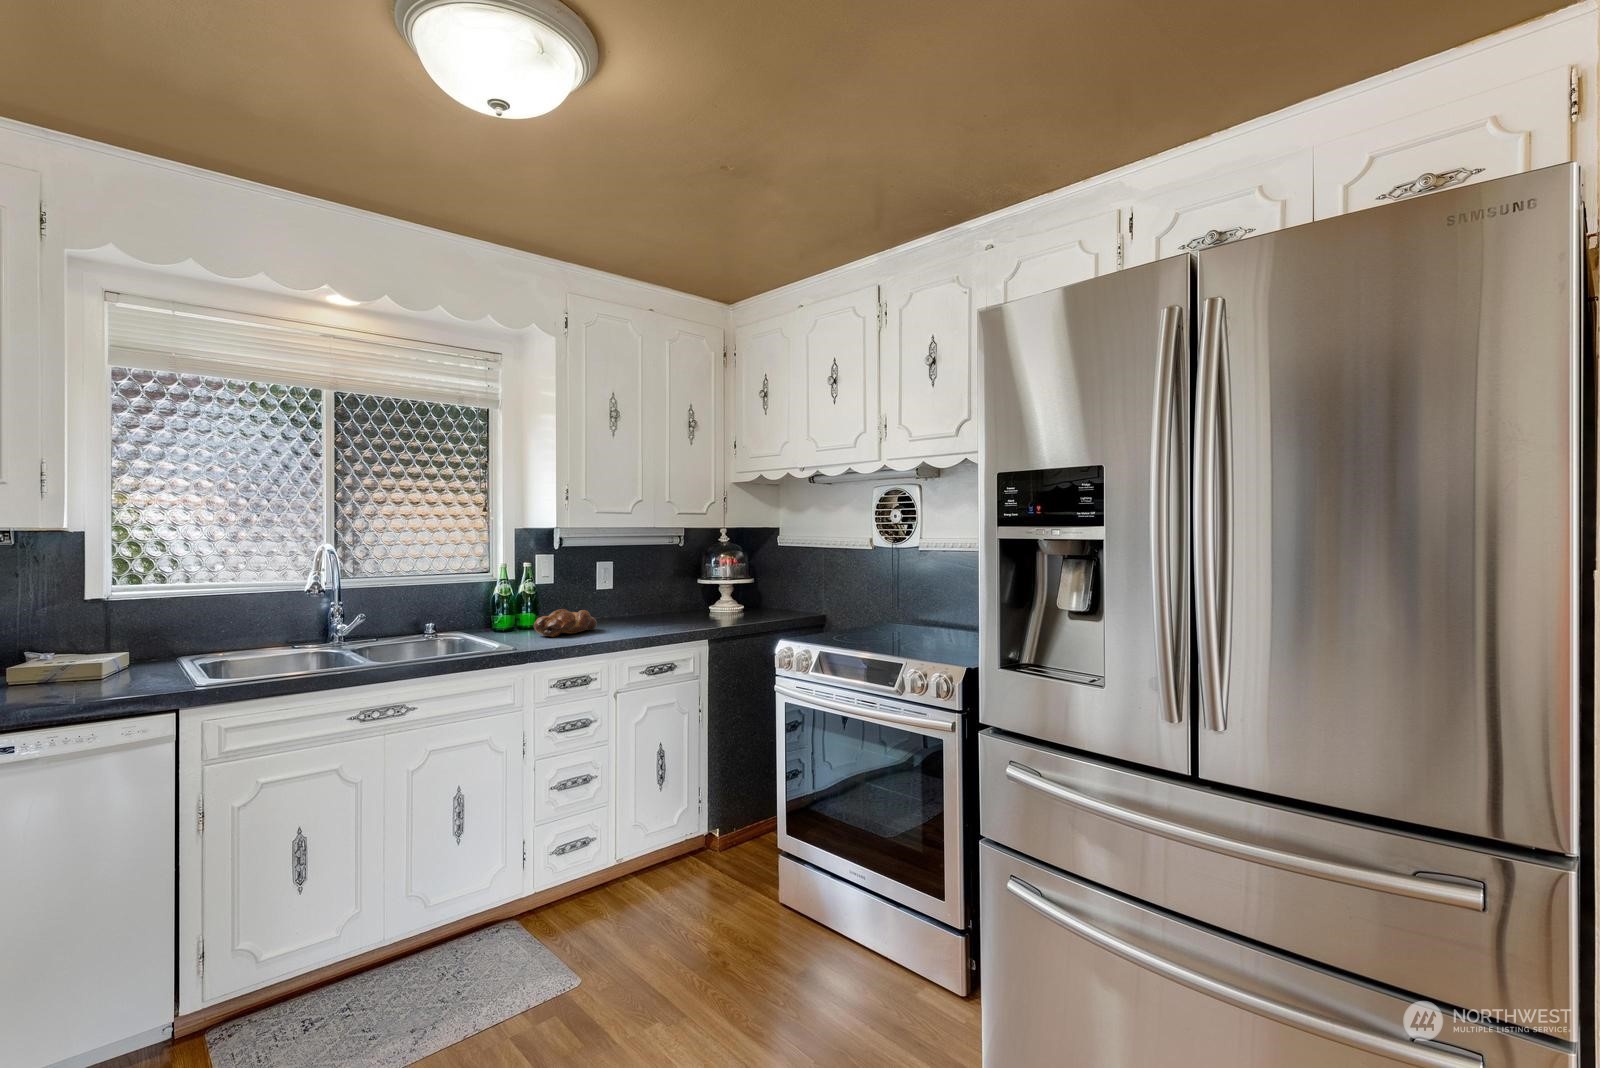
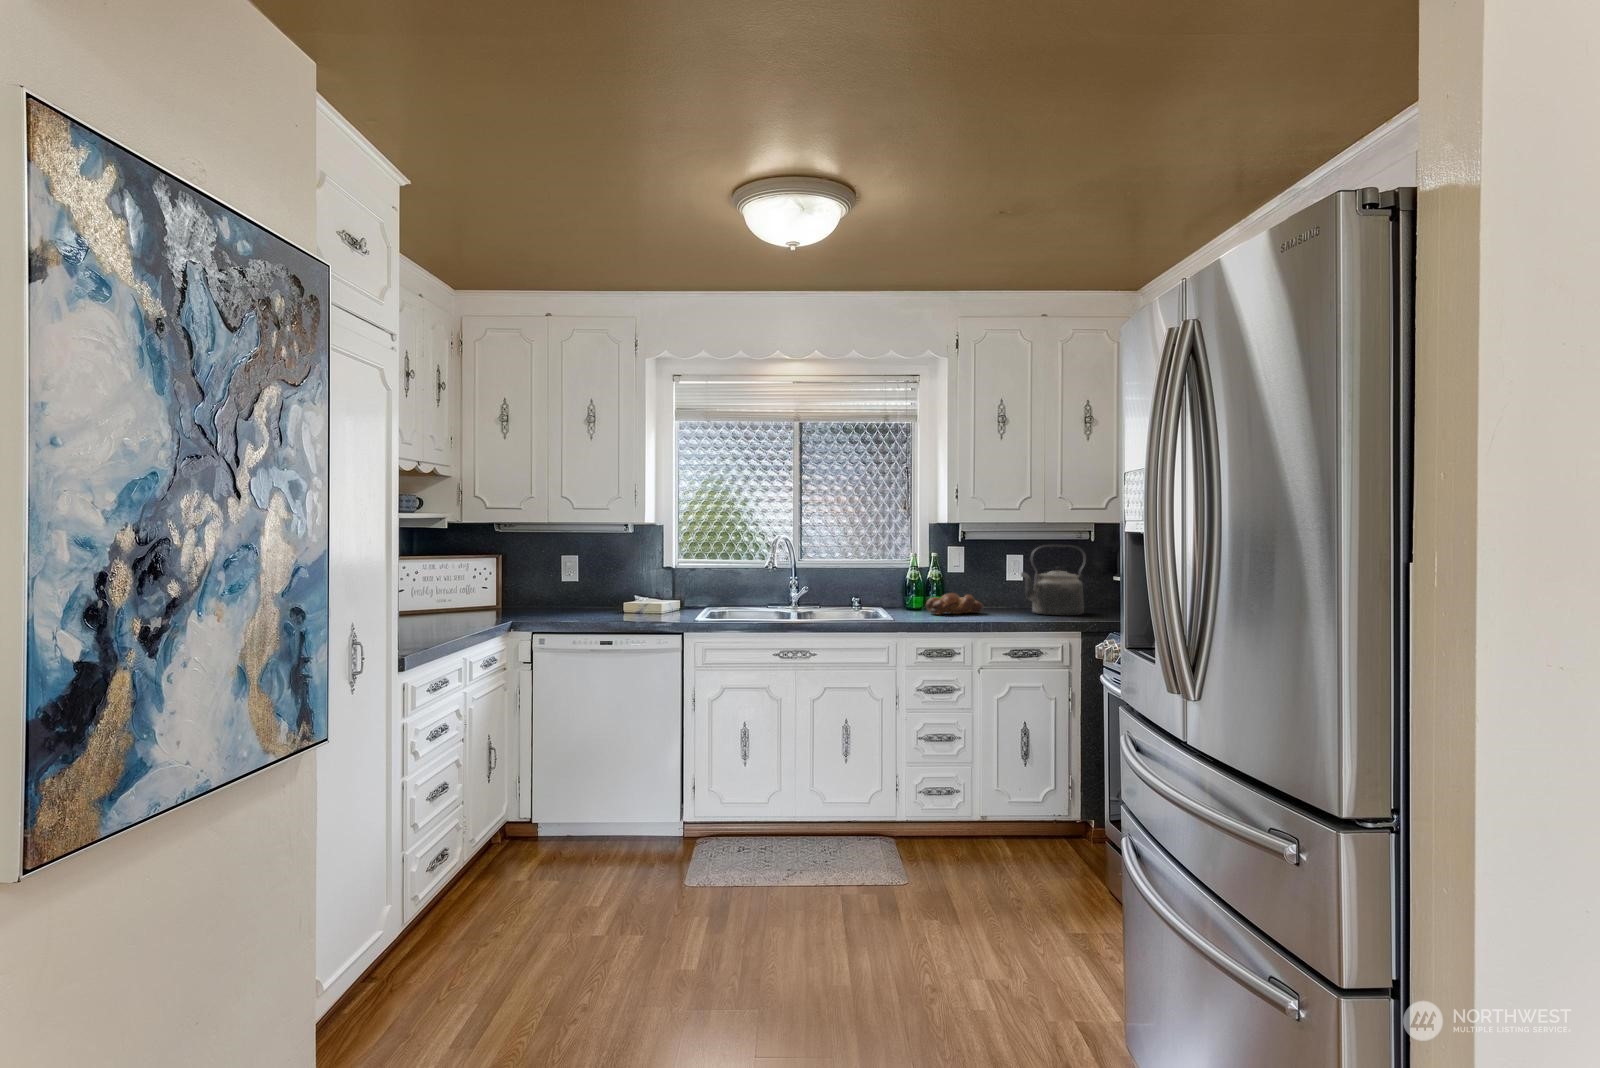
kettle: none [635,551,695,625] -> present [1021,545,1086,616]

